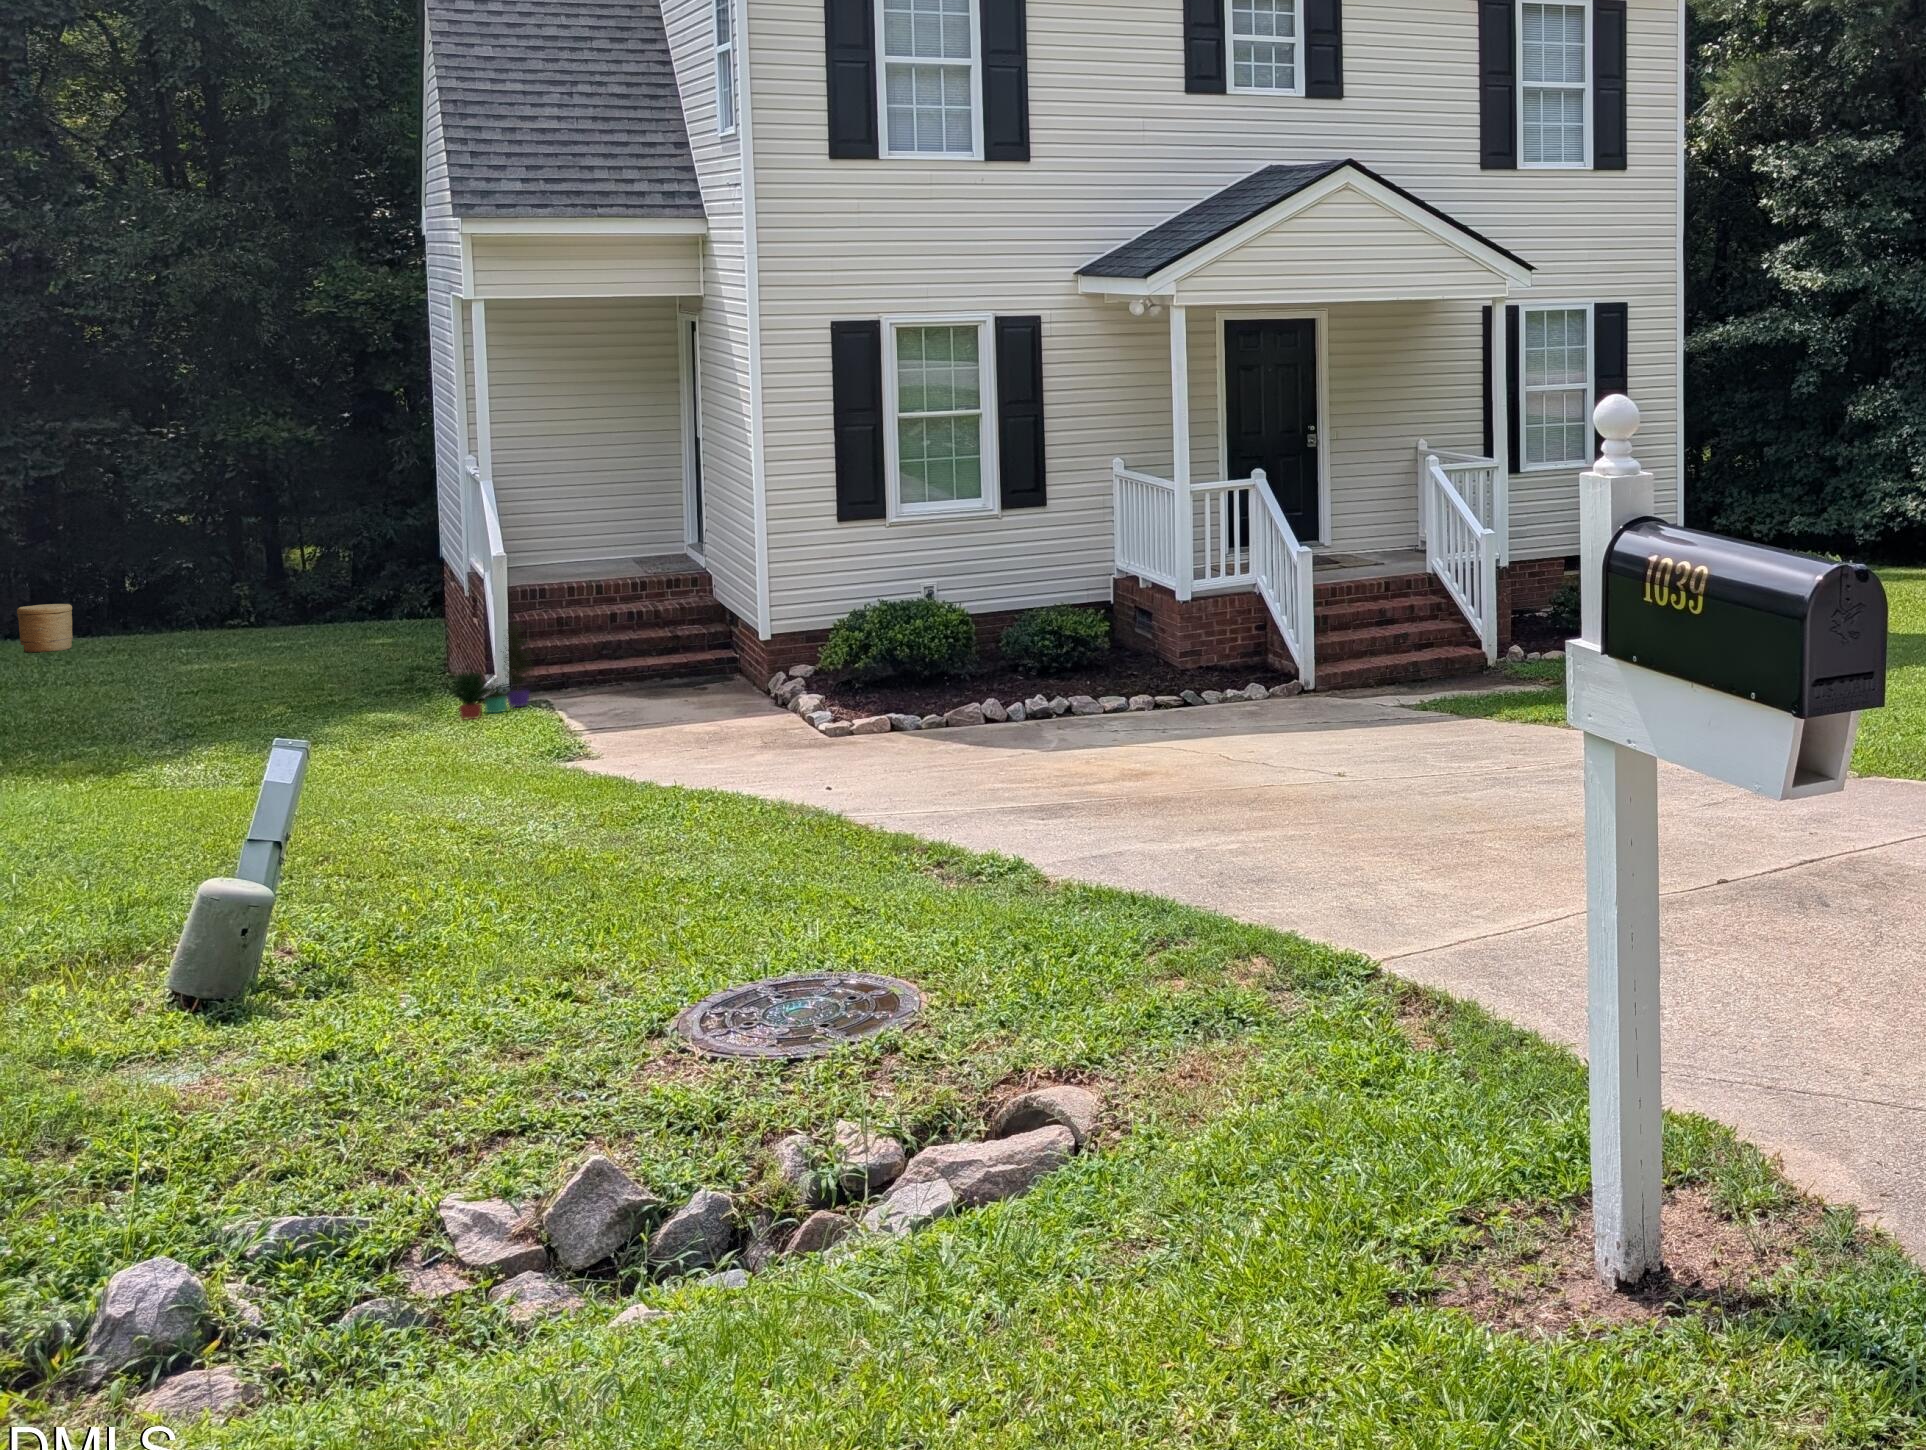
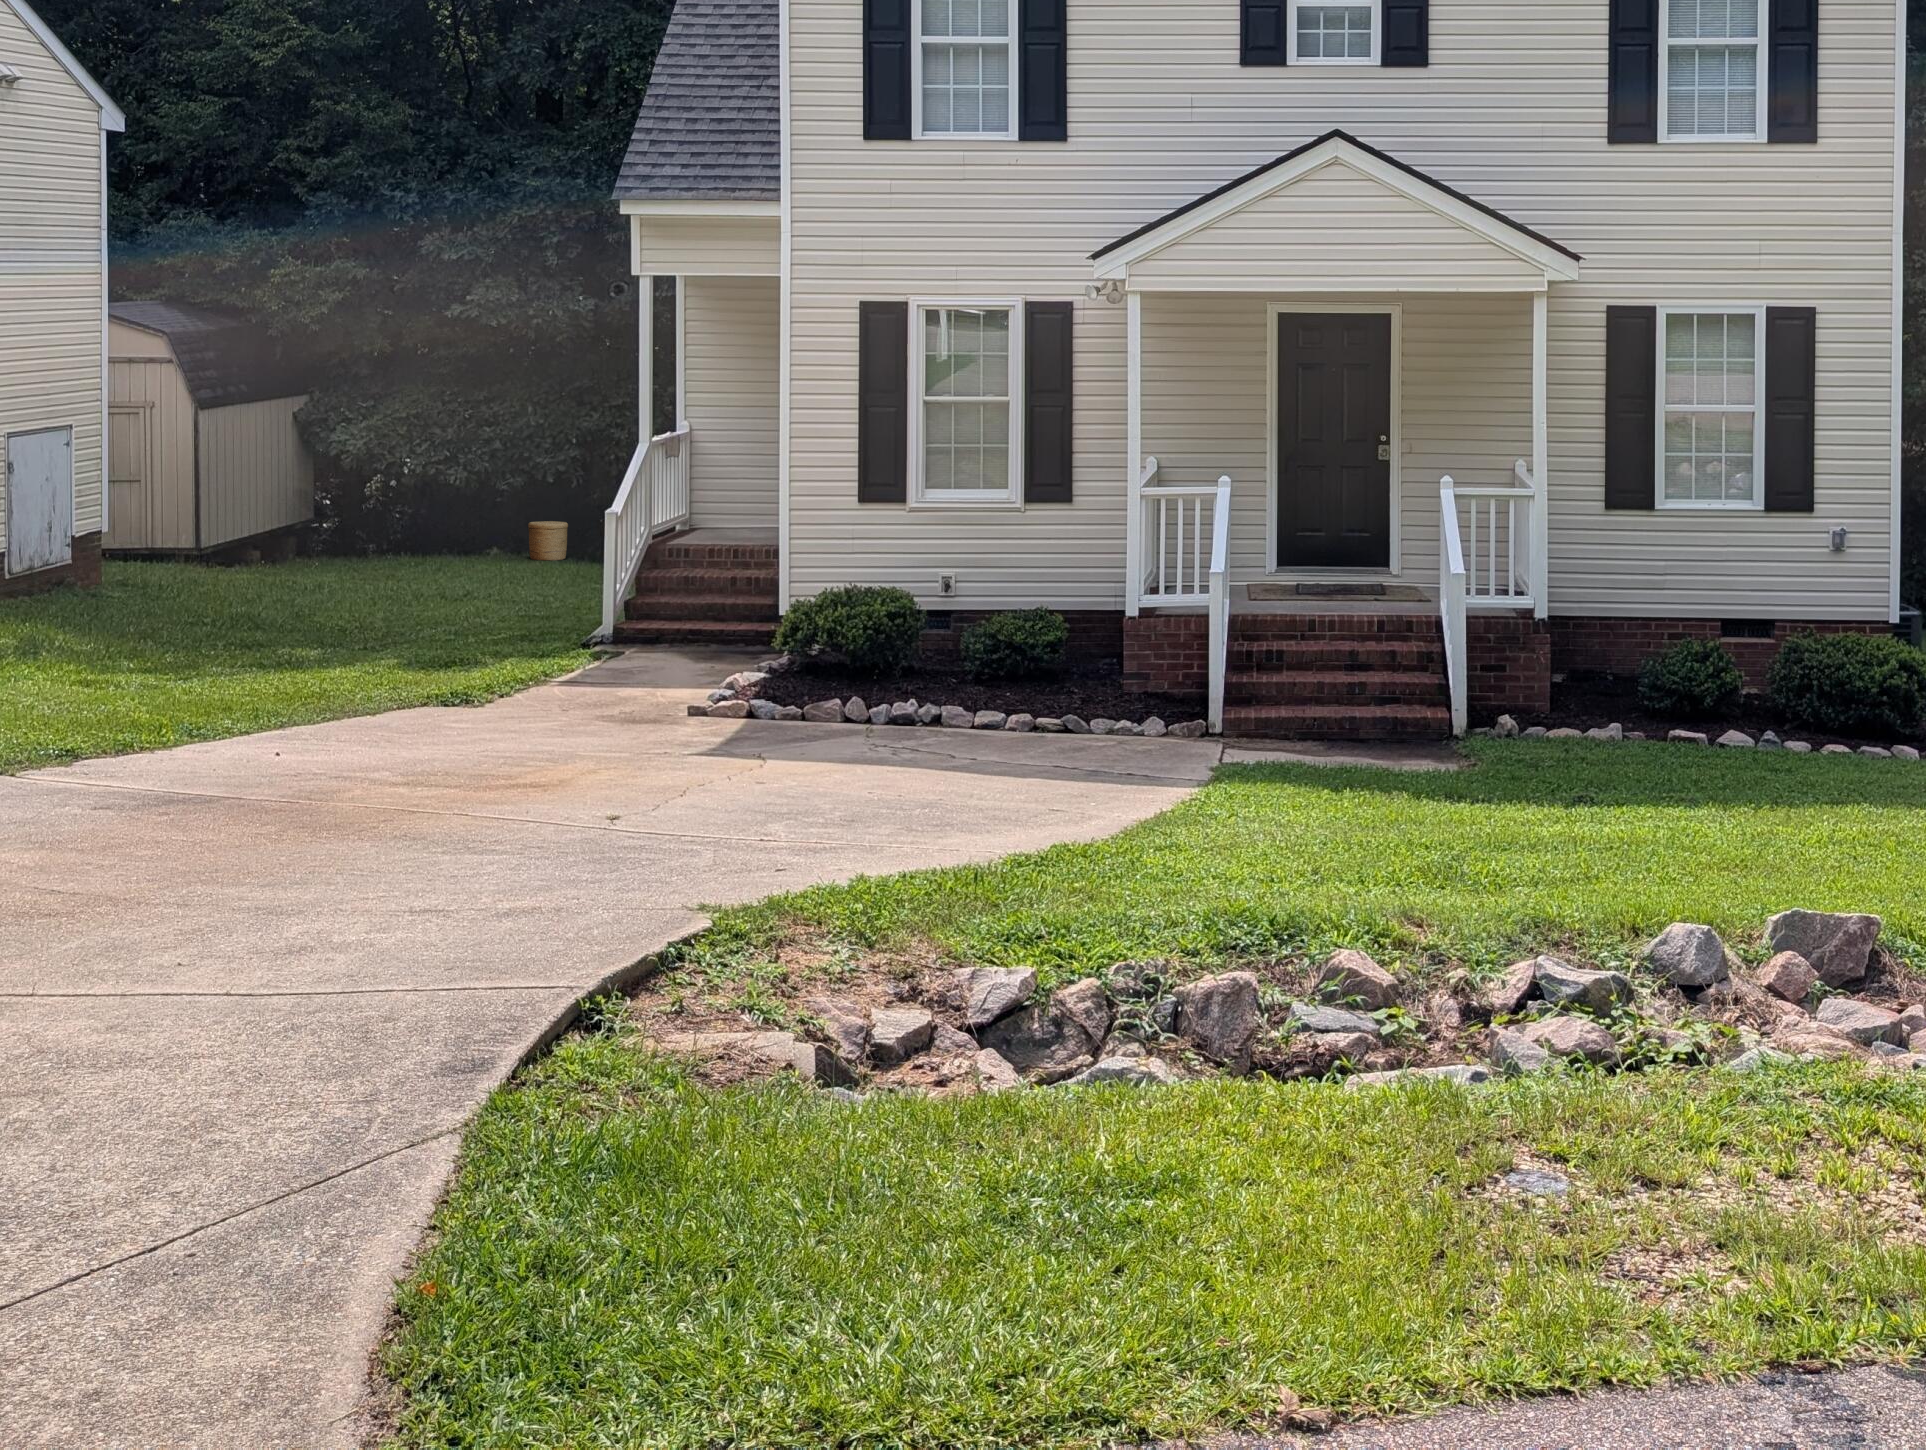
potted plant: present [451,624,533,719] -> none [525,571,622,657]

